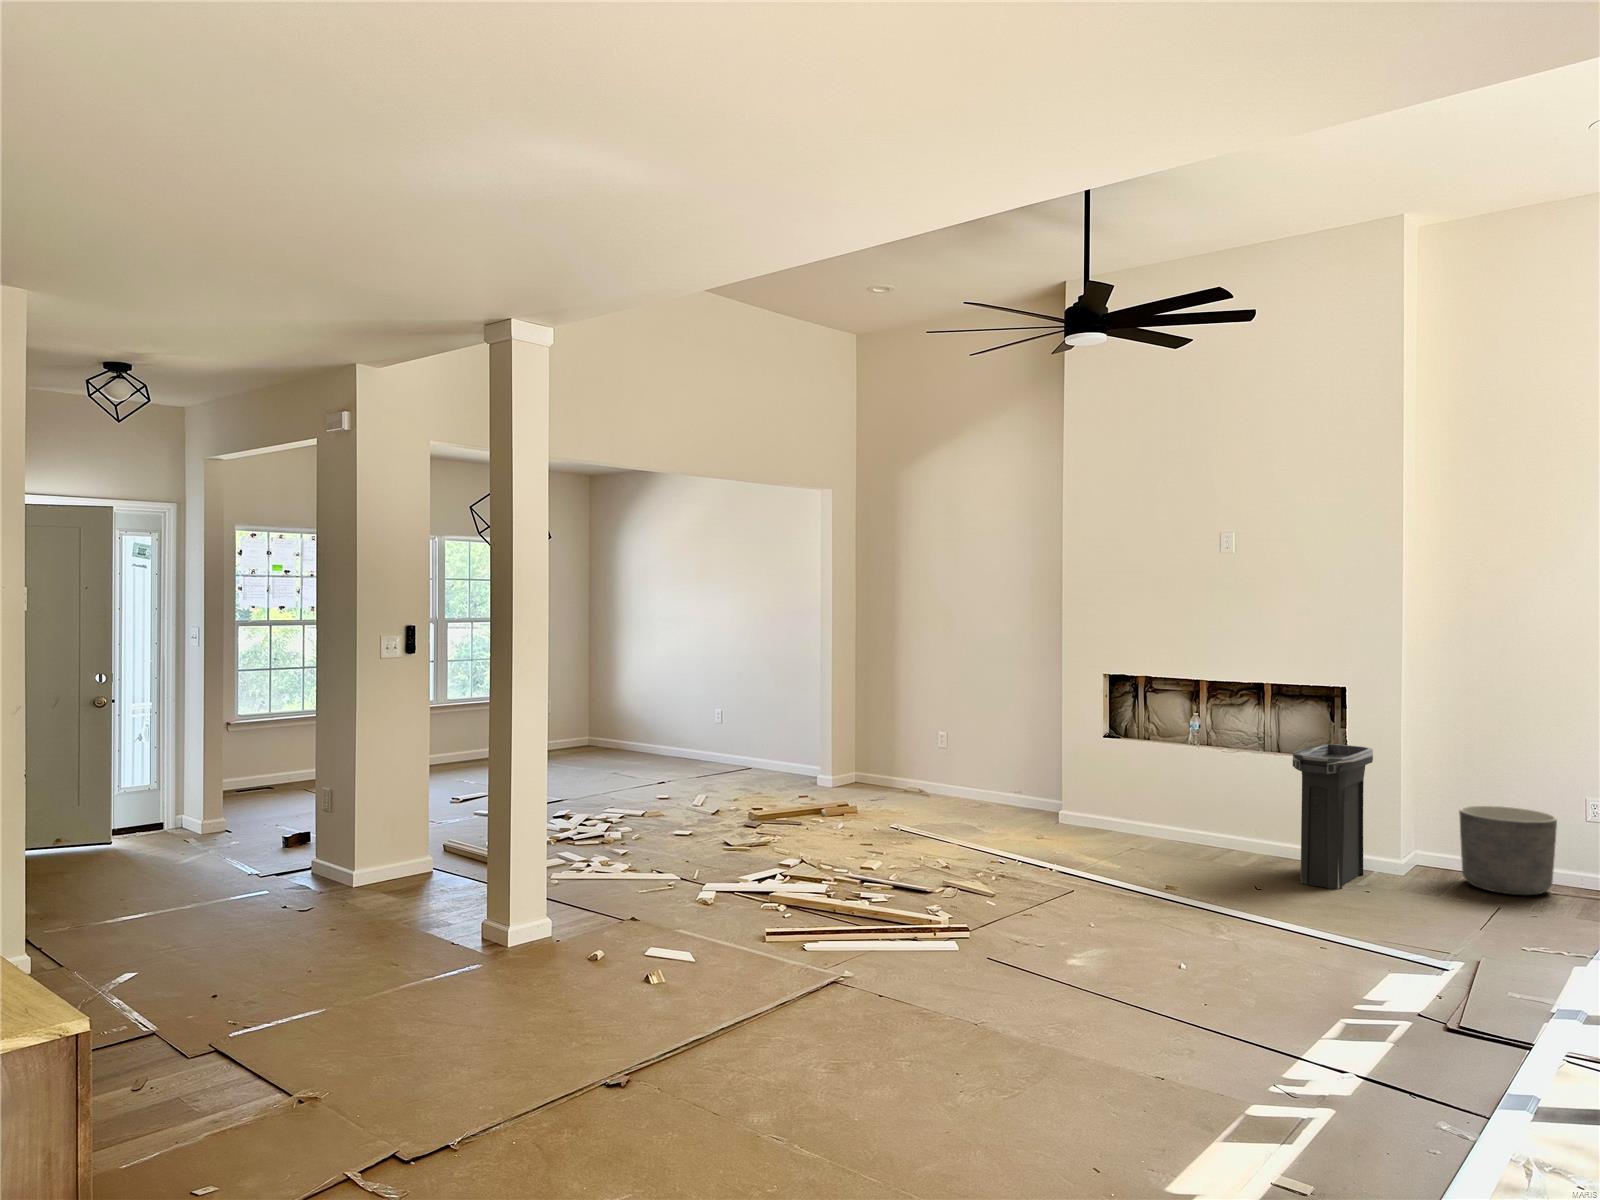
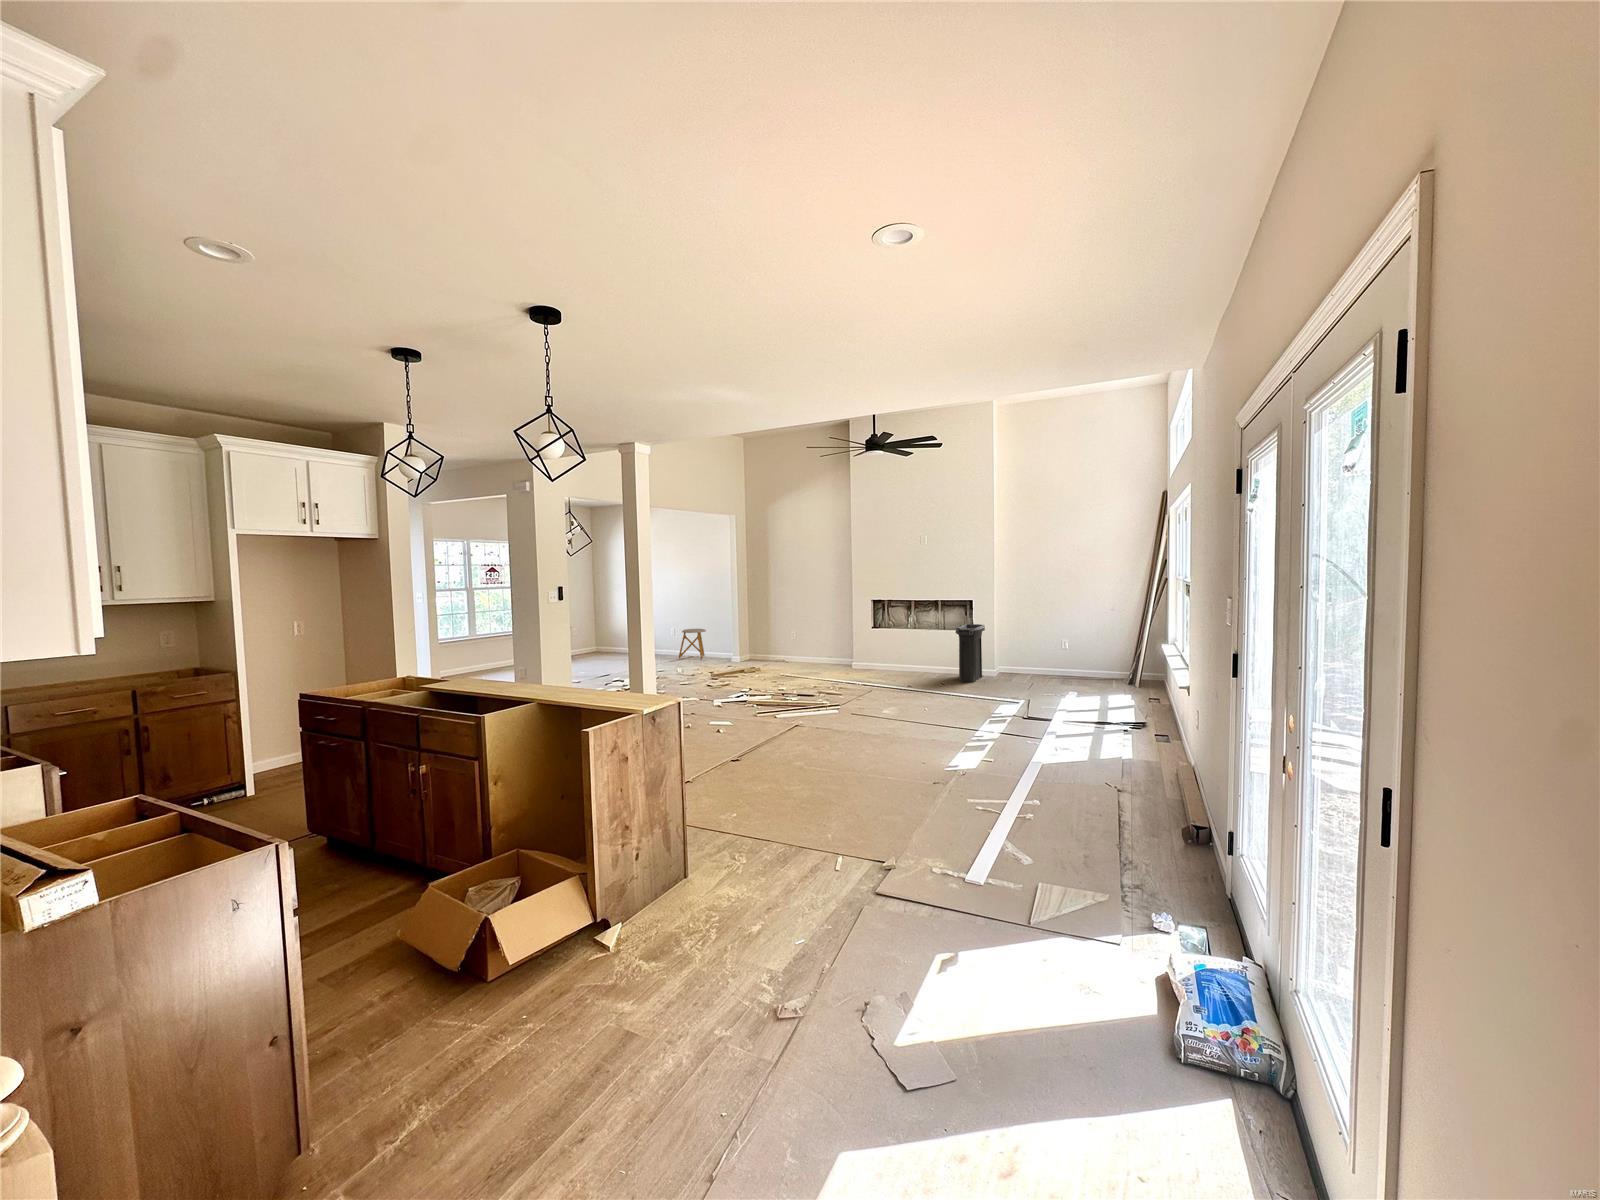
stool: none [719,713,774,776] -> present [679,629,706,659]
planter: present [1459,805,1557,895] -> none [1017,645,1053,679]

